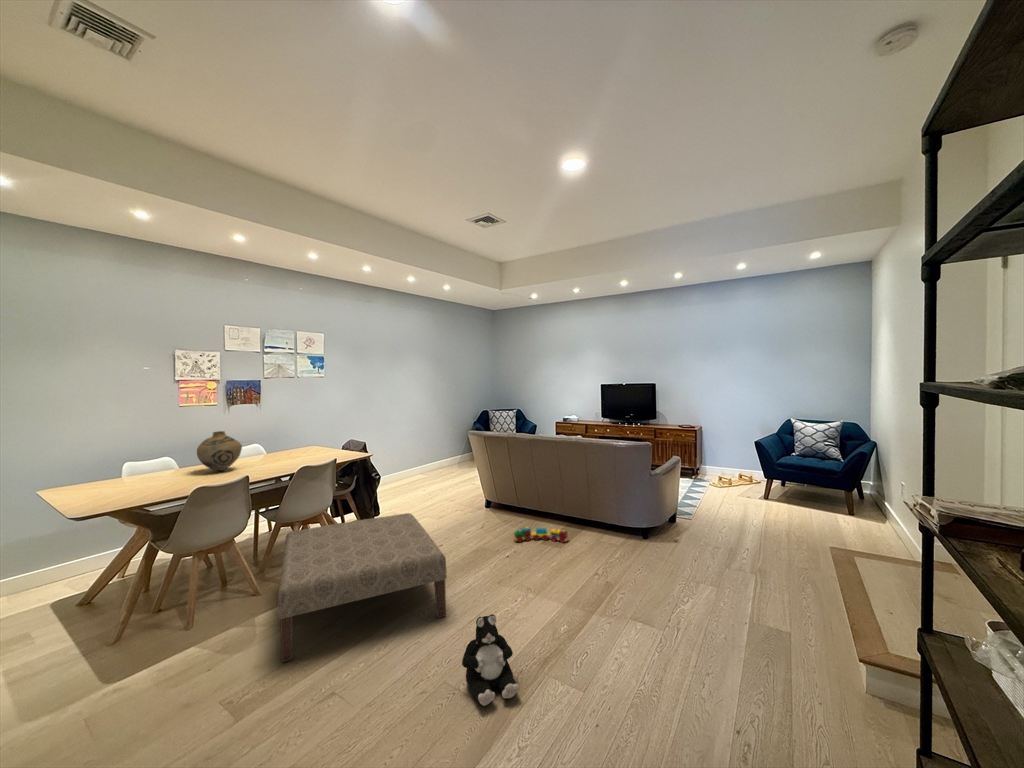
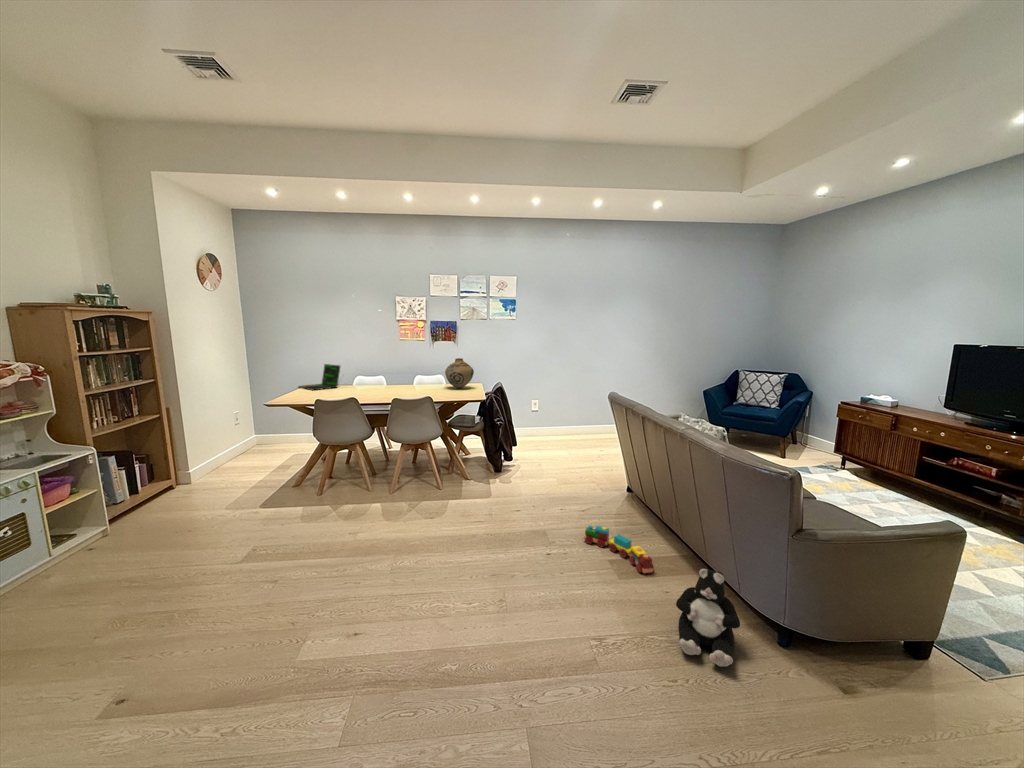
vase: present [197,431,242,471] -> present [445,358,474,388]
laptop: none [83,449,173,493] -> present [298,364,340,390]
ottoman: present [278,513,447,662] -> none [274,446,472,576]
plush toy: present [462,614,519,706] -> present [676,567,740,667]

